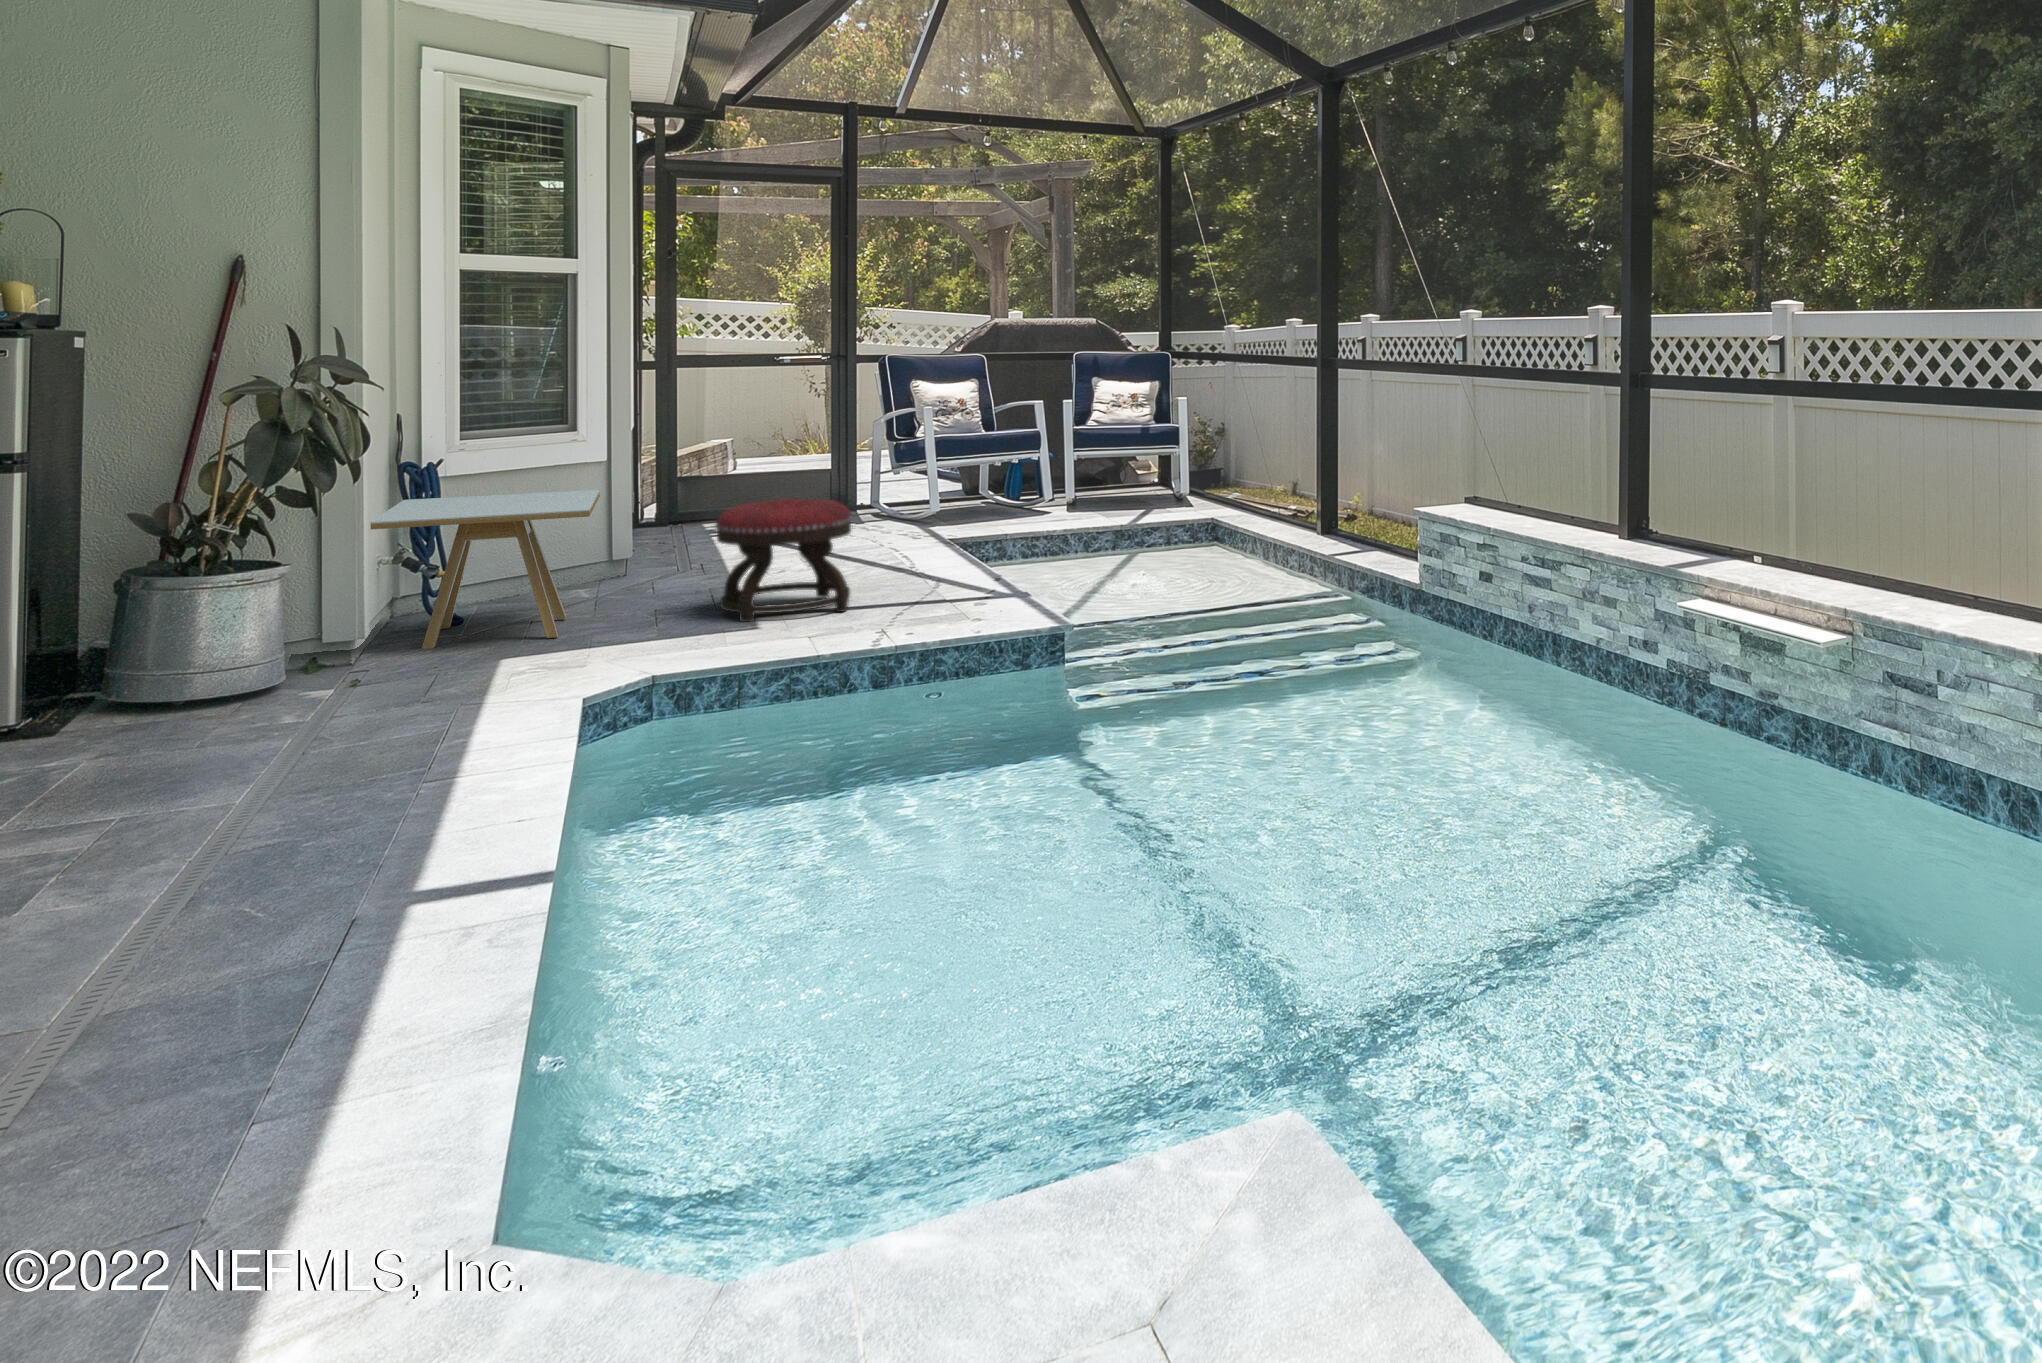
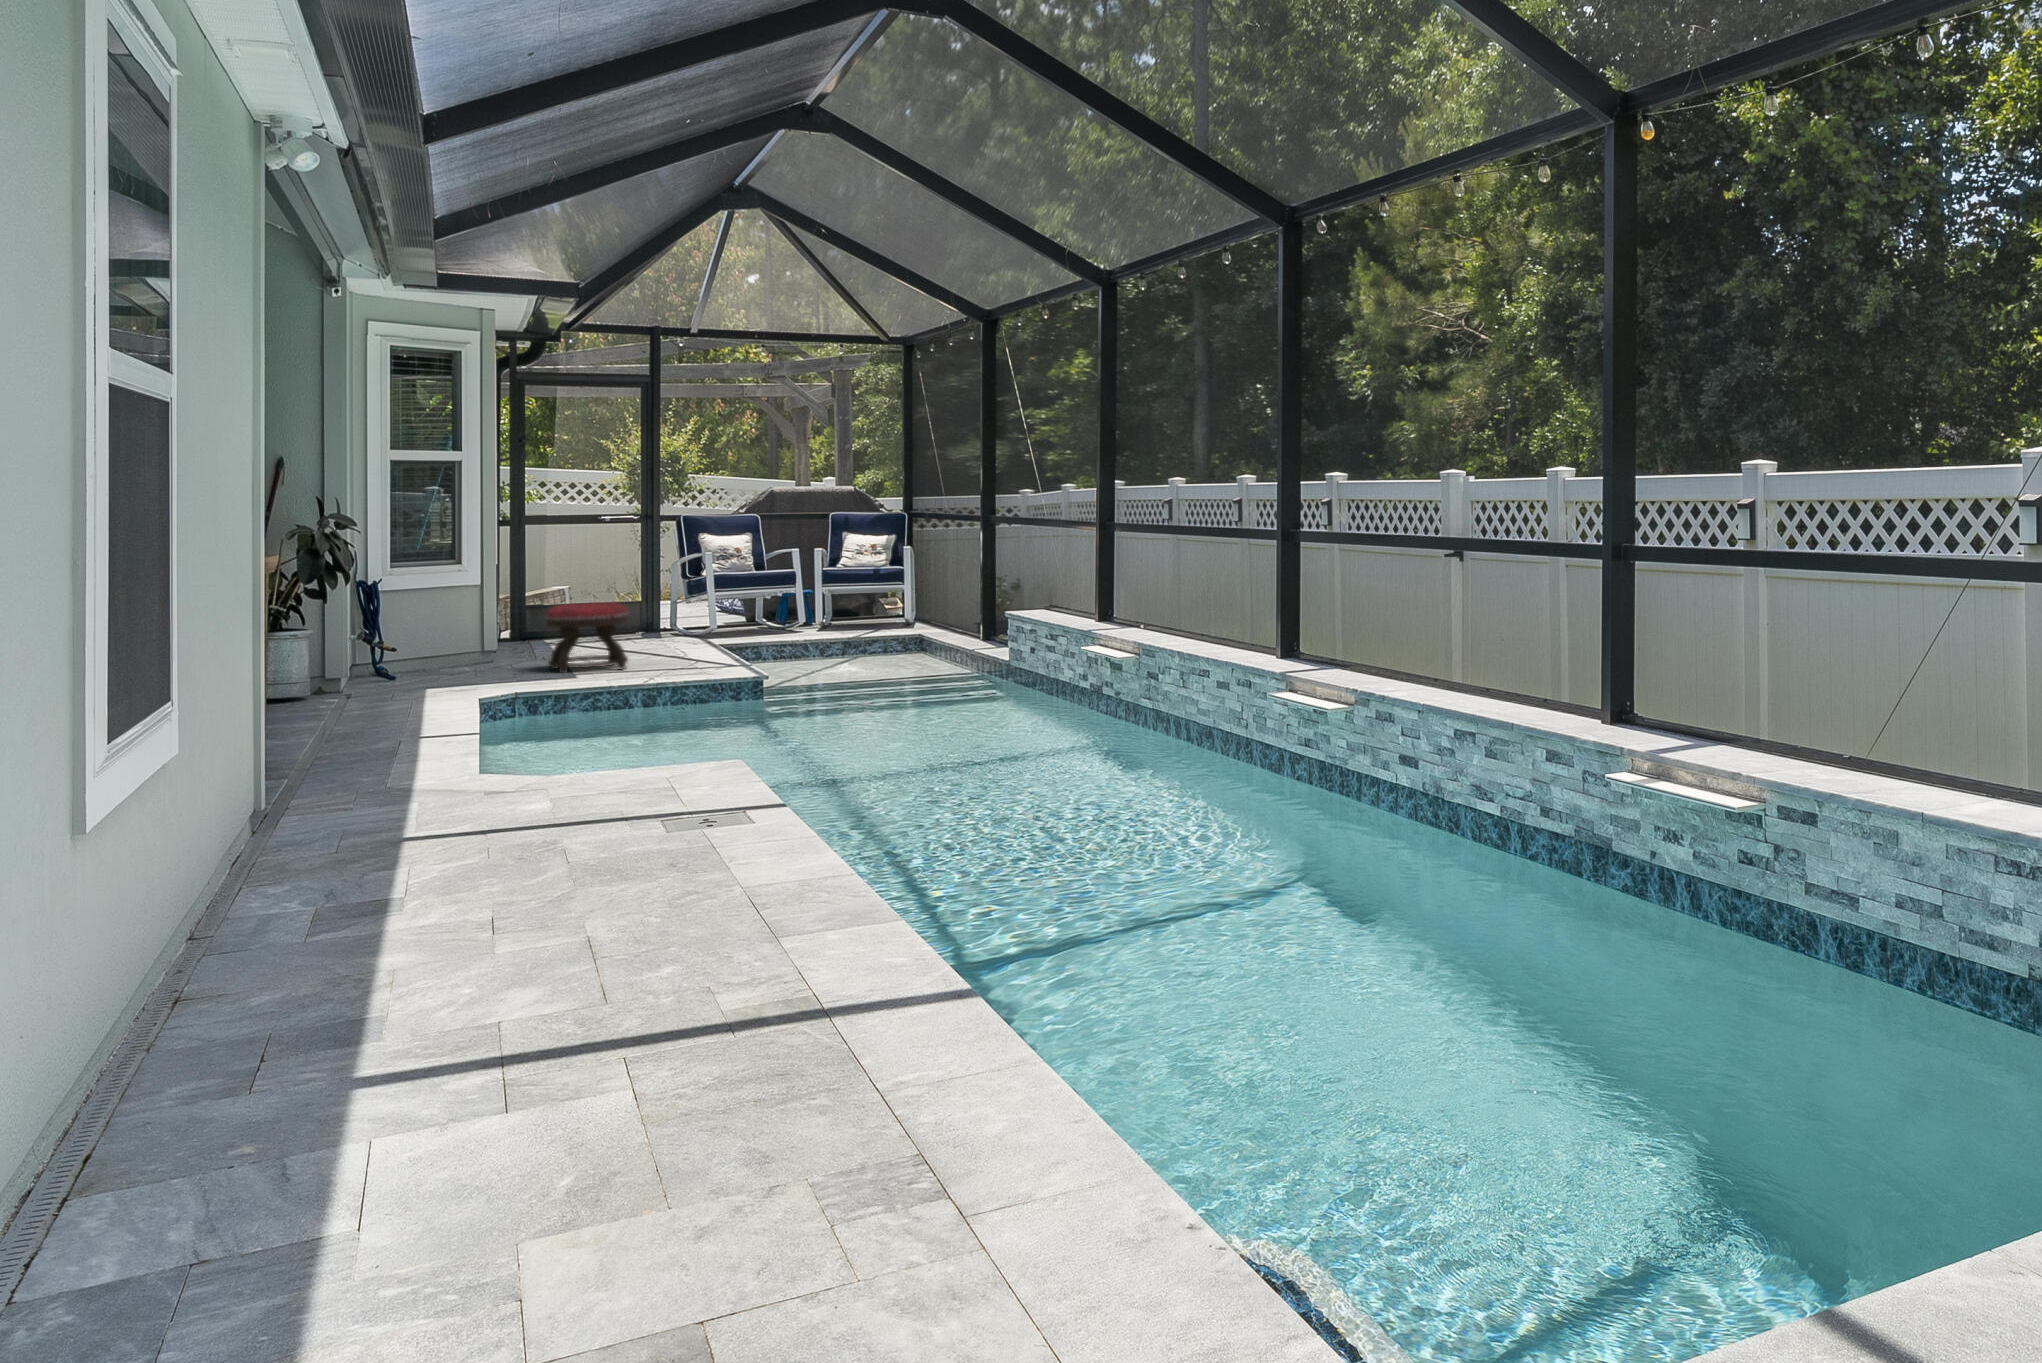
side table: present [370,490,600,649] -> none [354,596,477,681]

